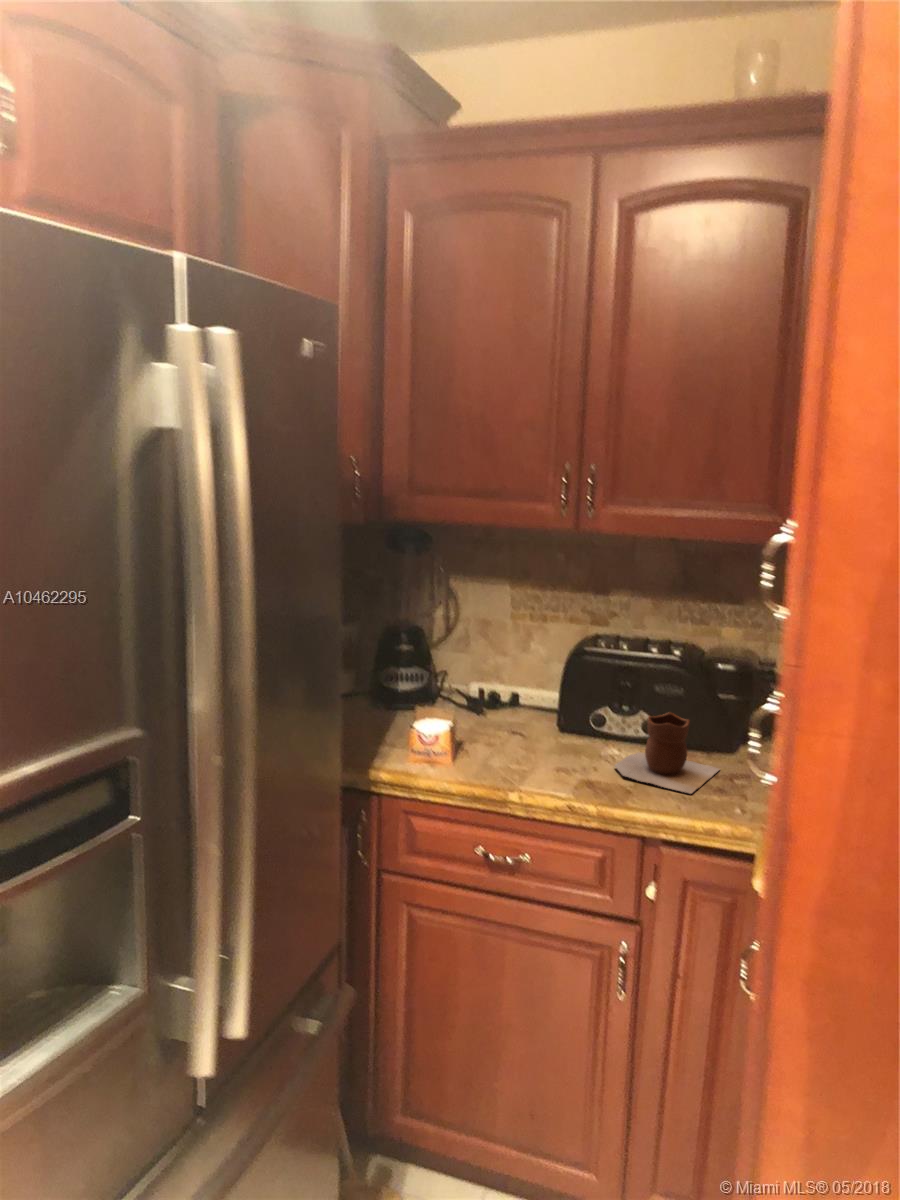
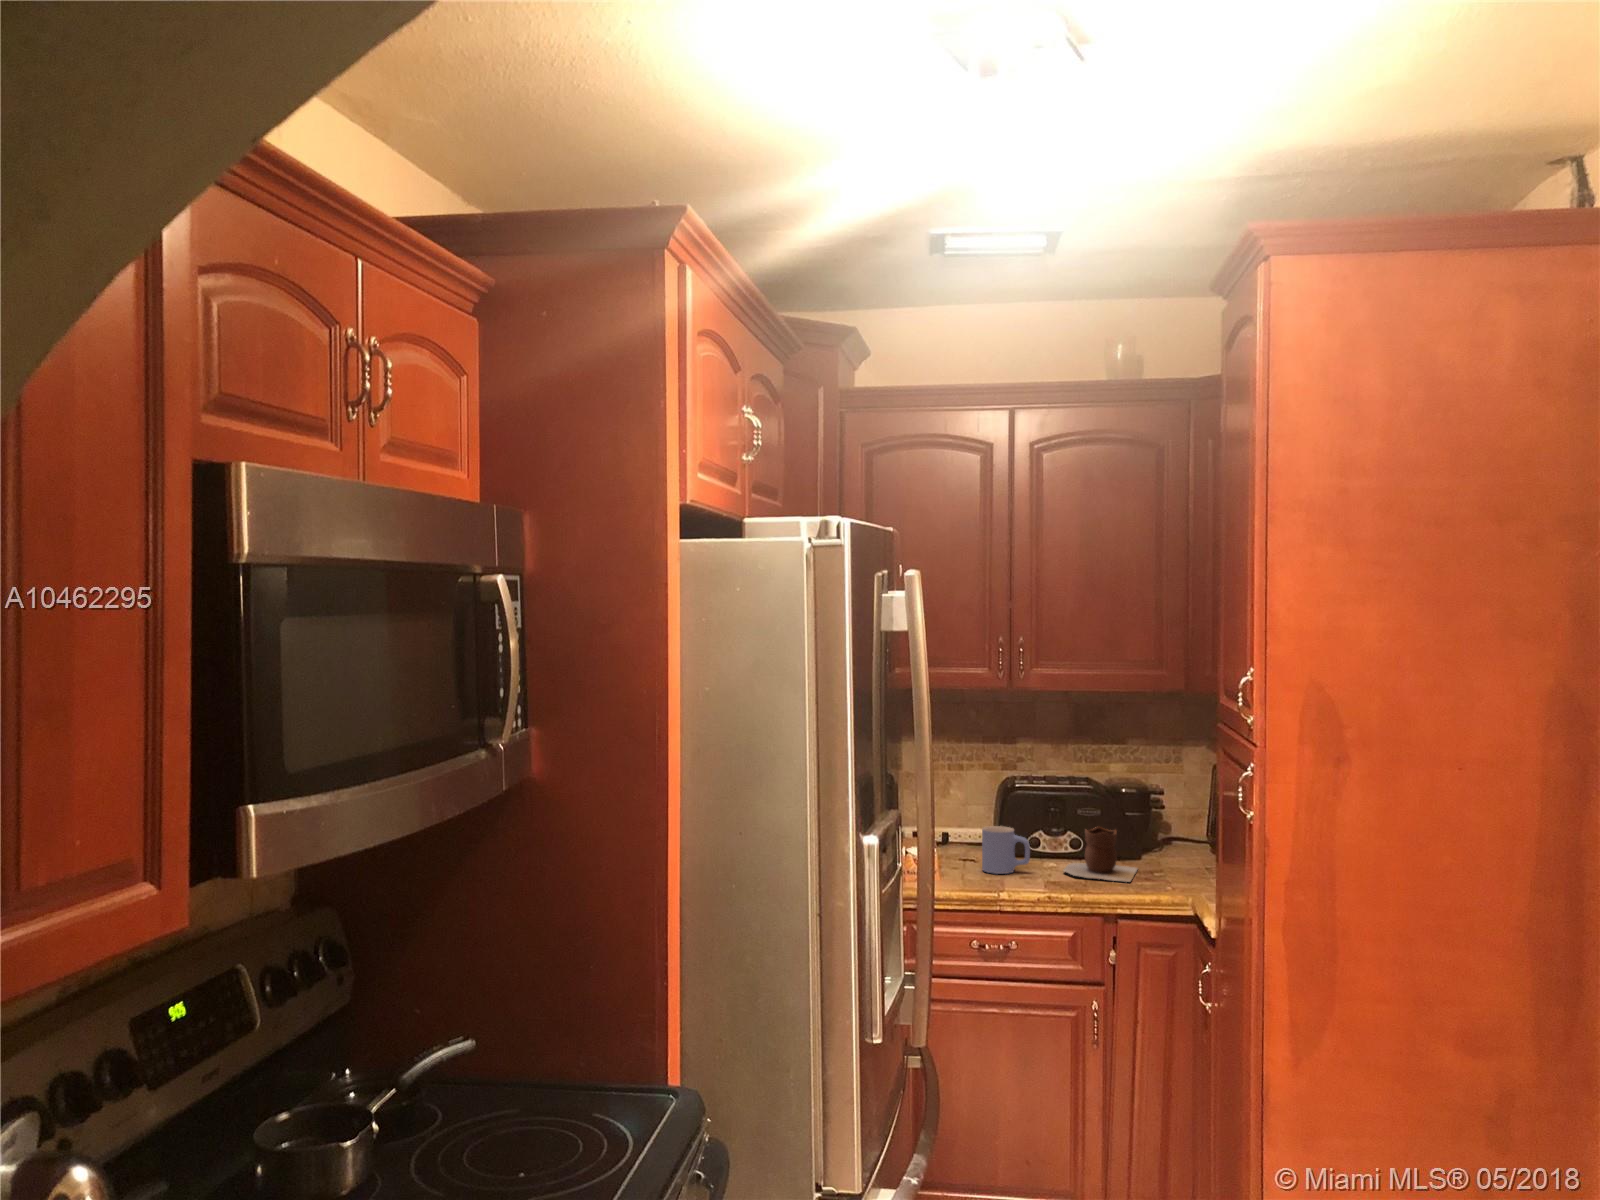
mug: none [516,700,575,762] -> present [982,826,1030,874]

